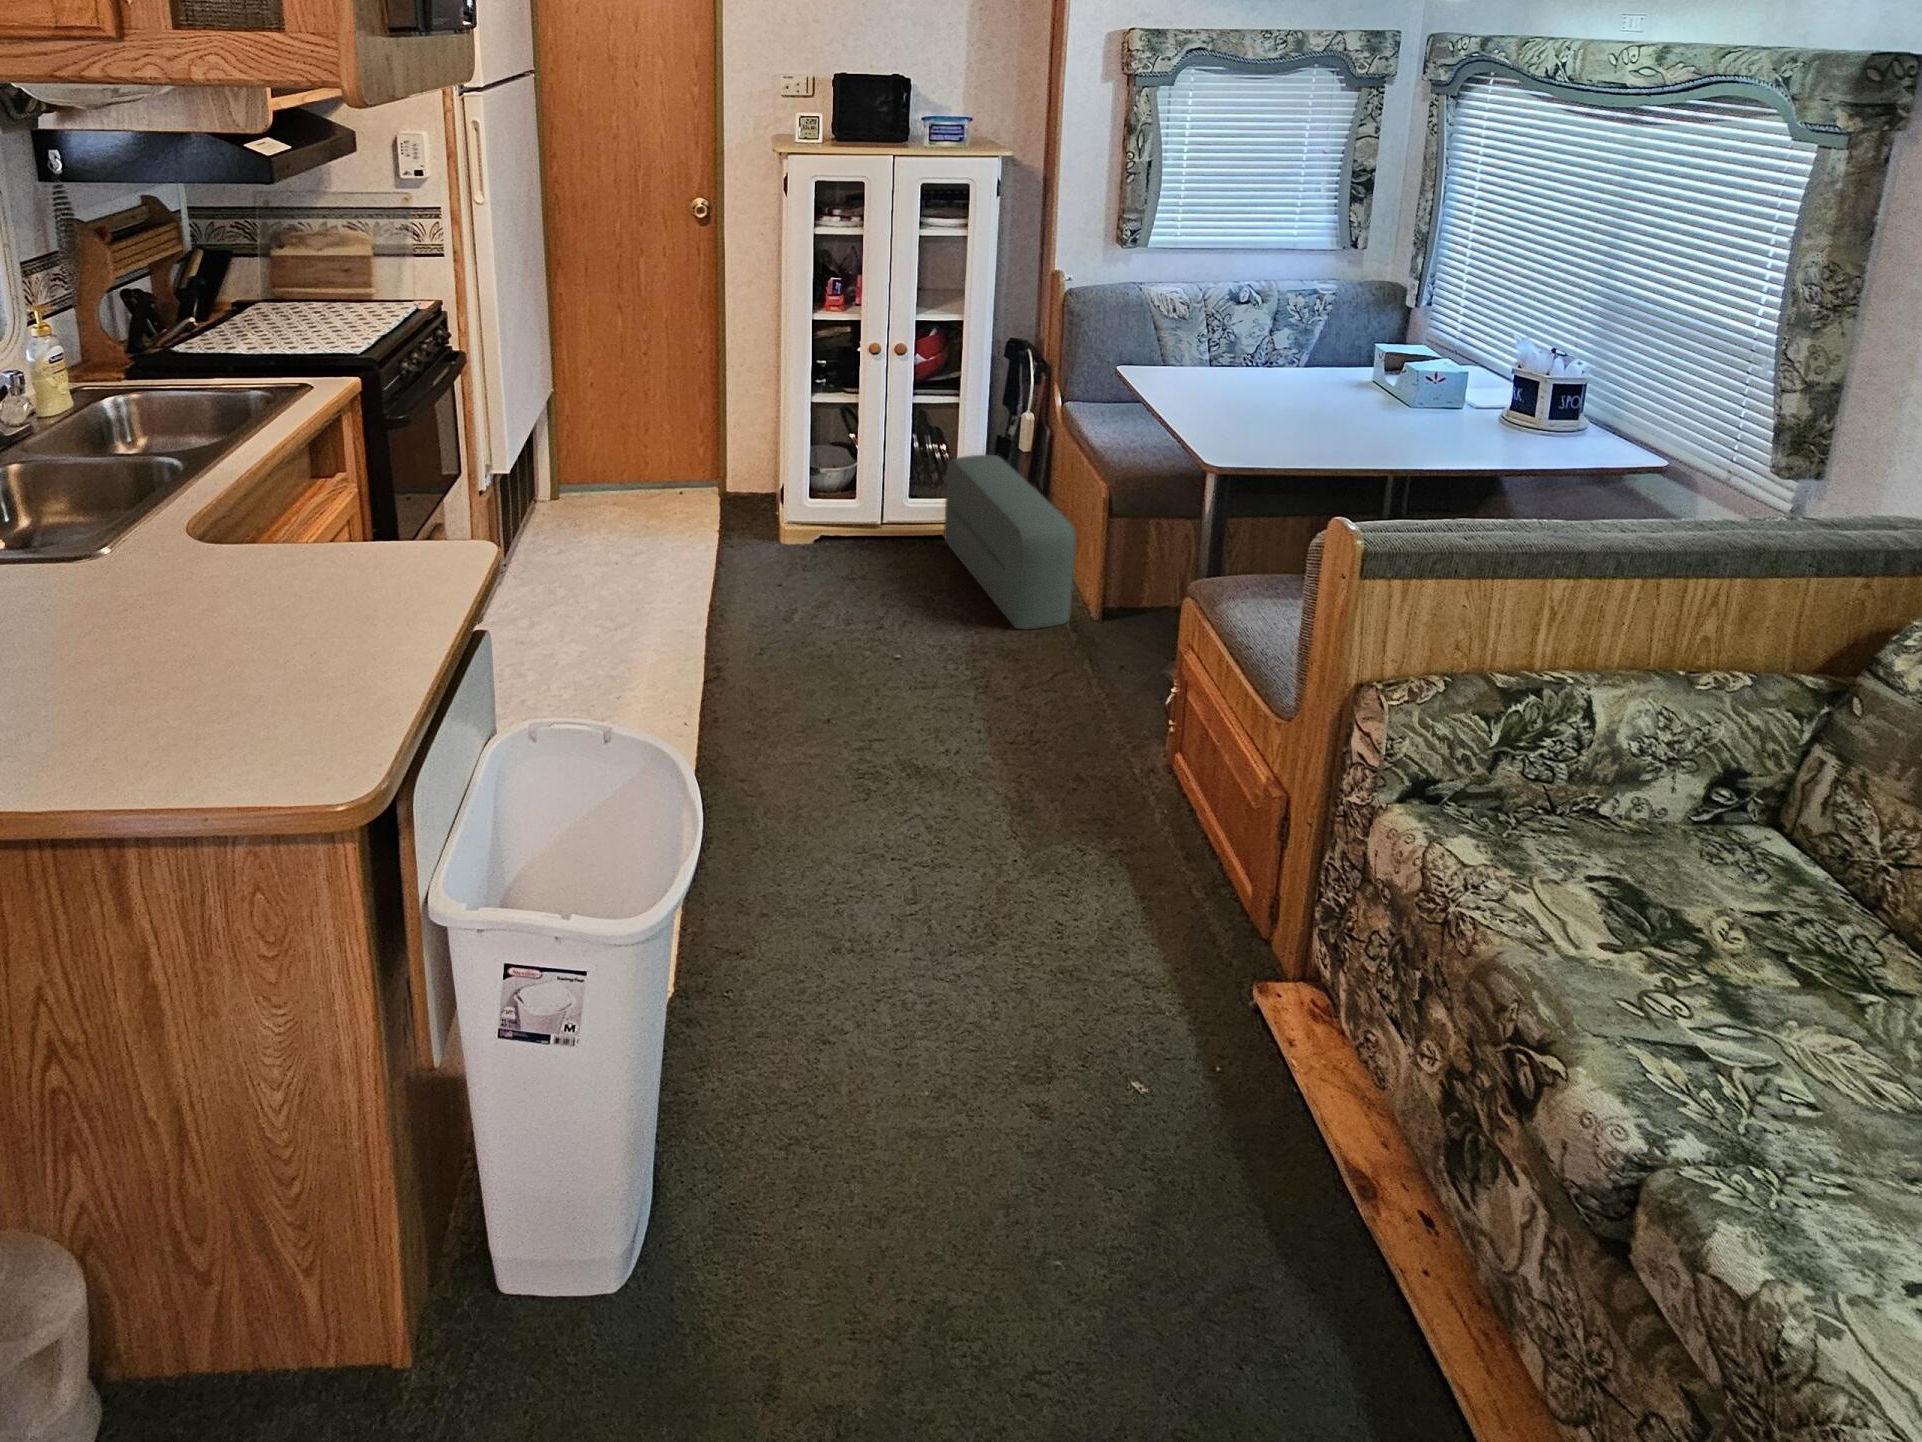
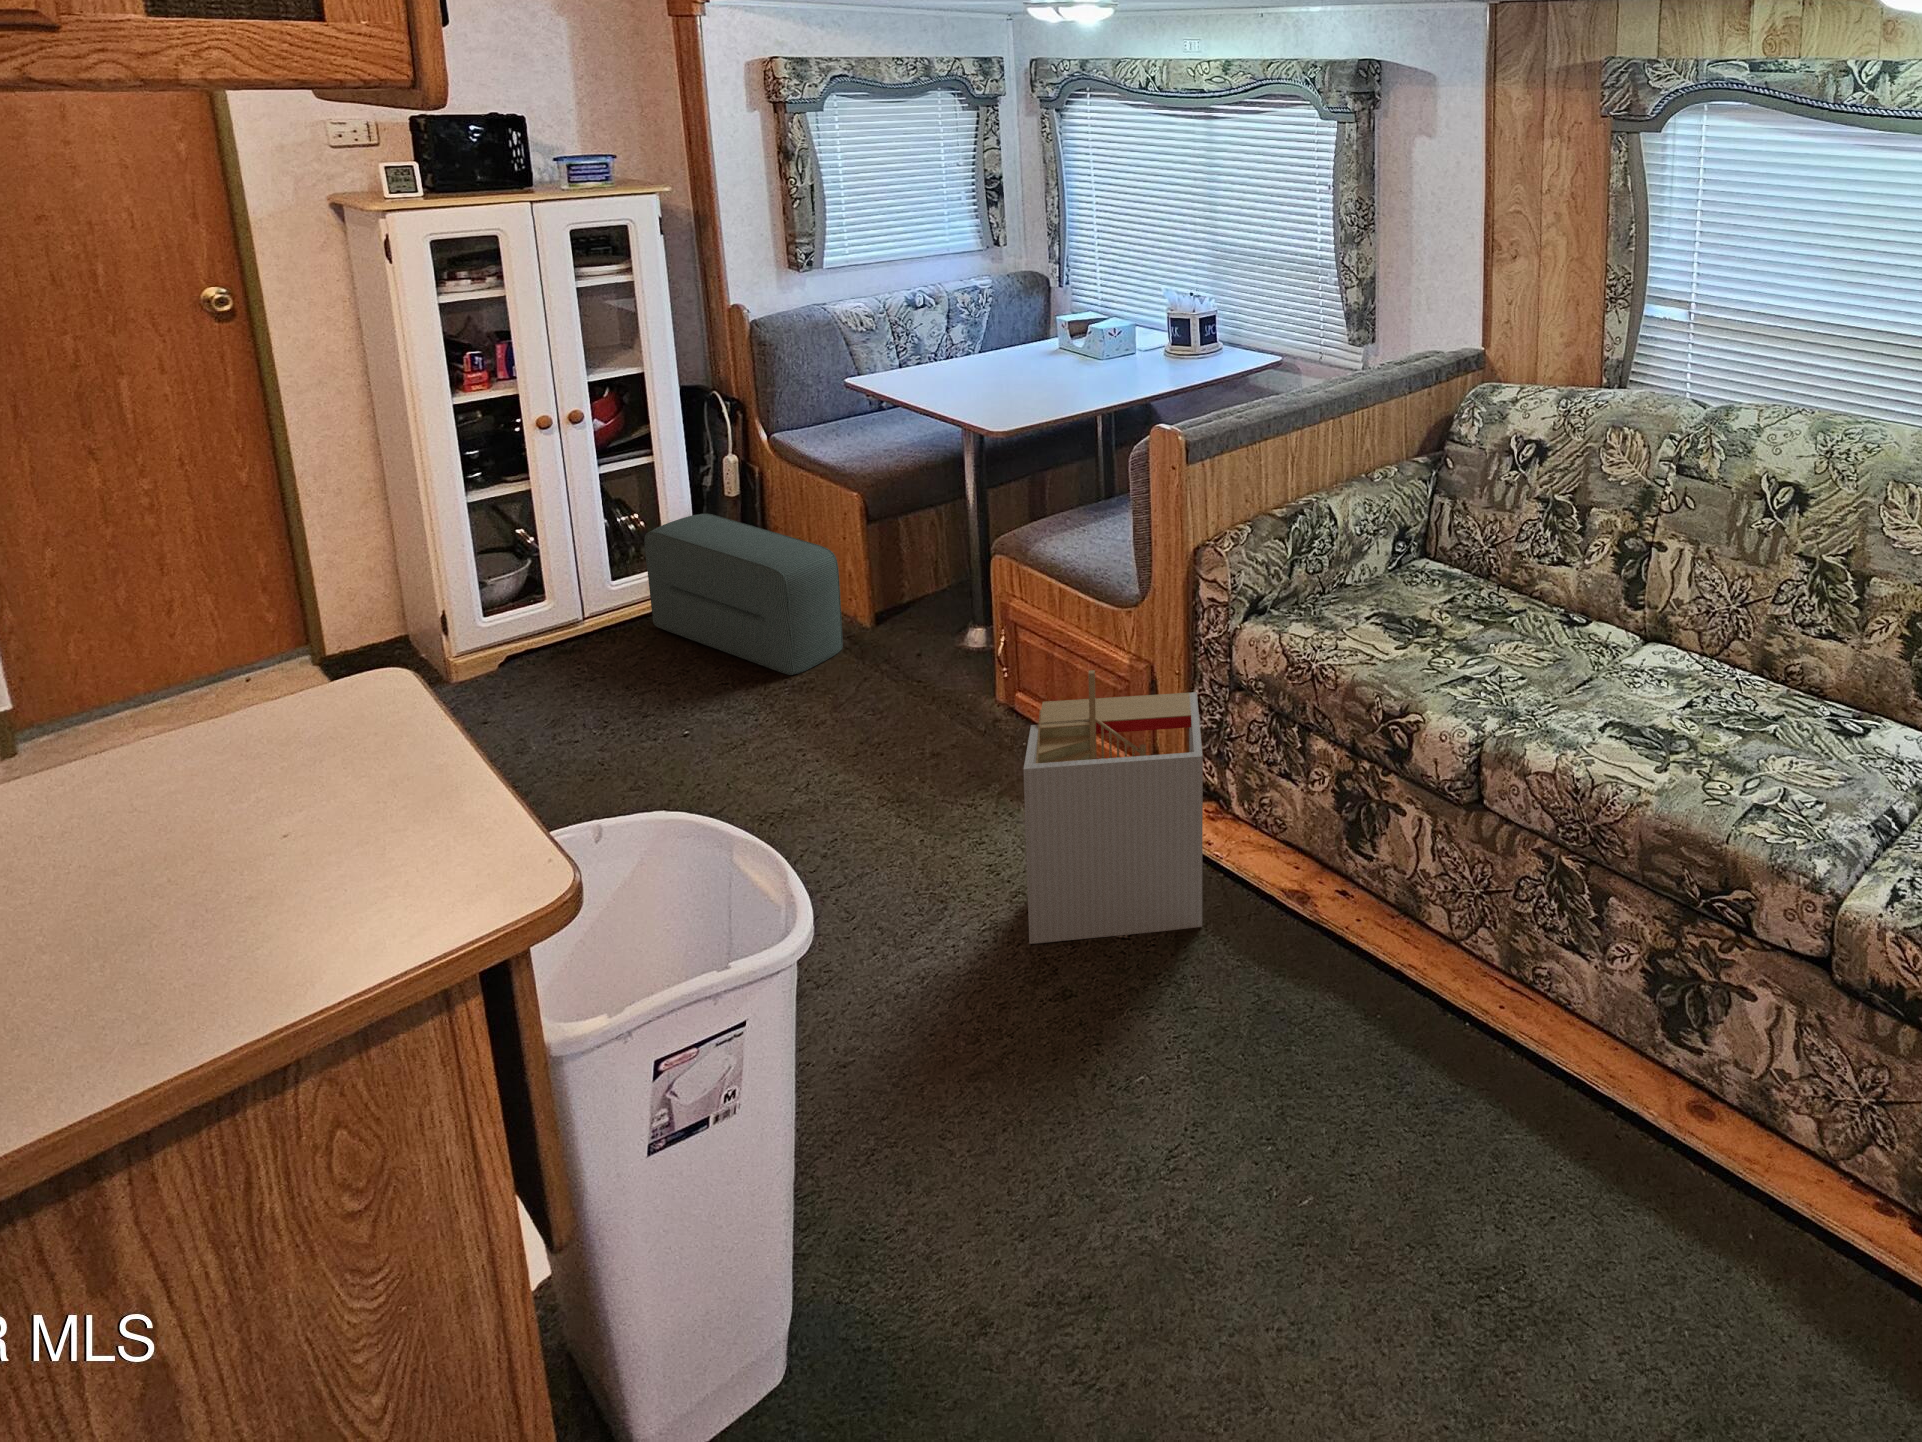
storage bin: none [1059,765,1314,1120] -> present [1024,670,1203,944]

